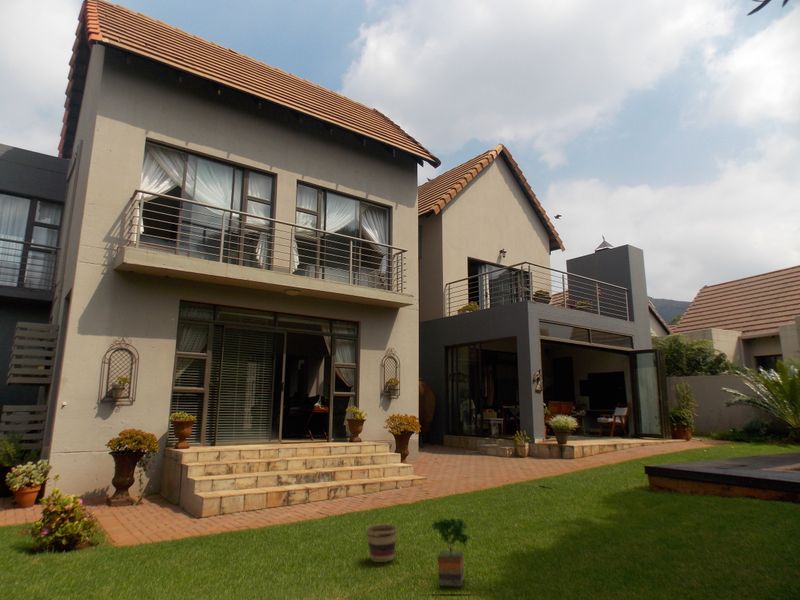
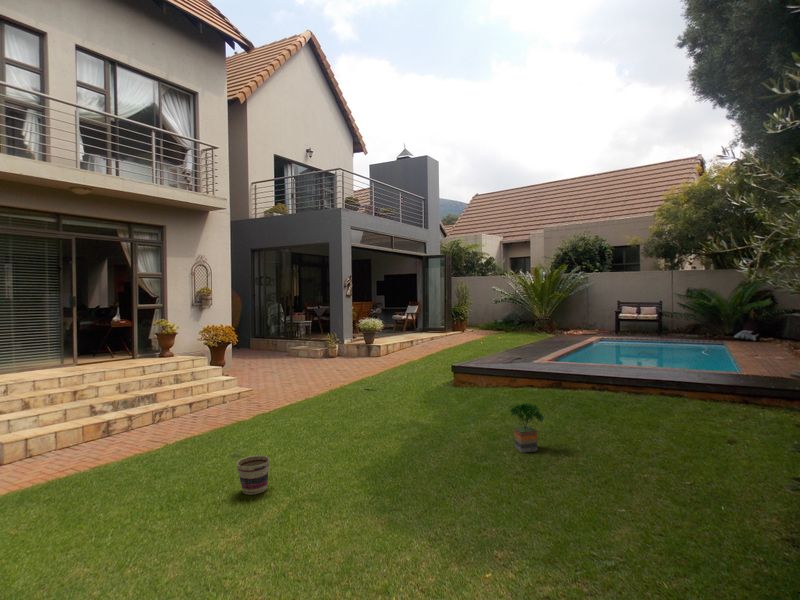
potted tree: present [432,518,470,586] -> present [510,403,544,453]

